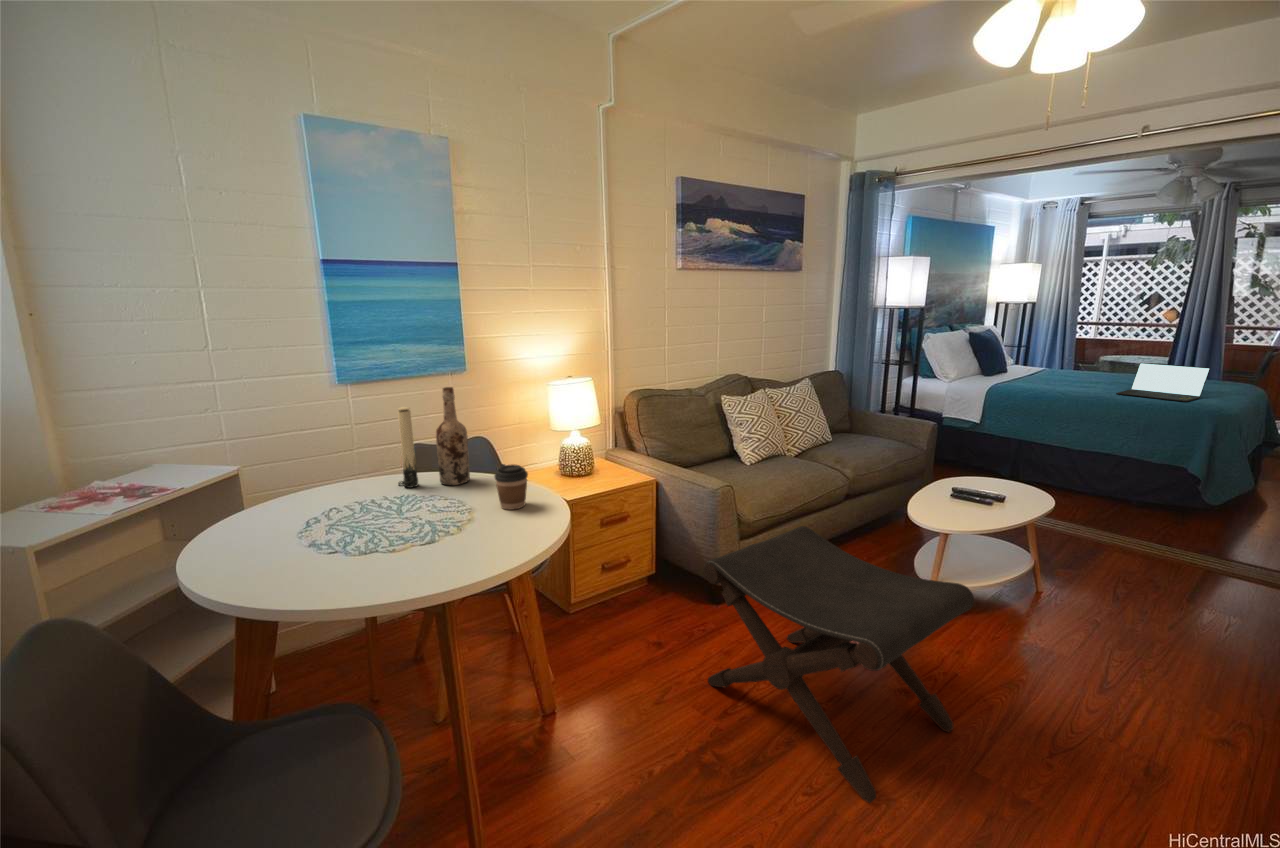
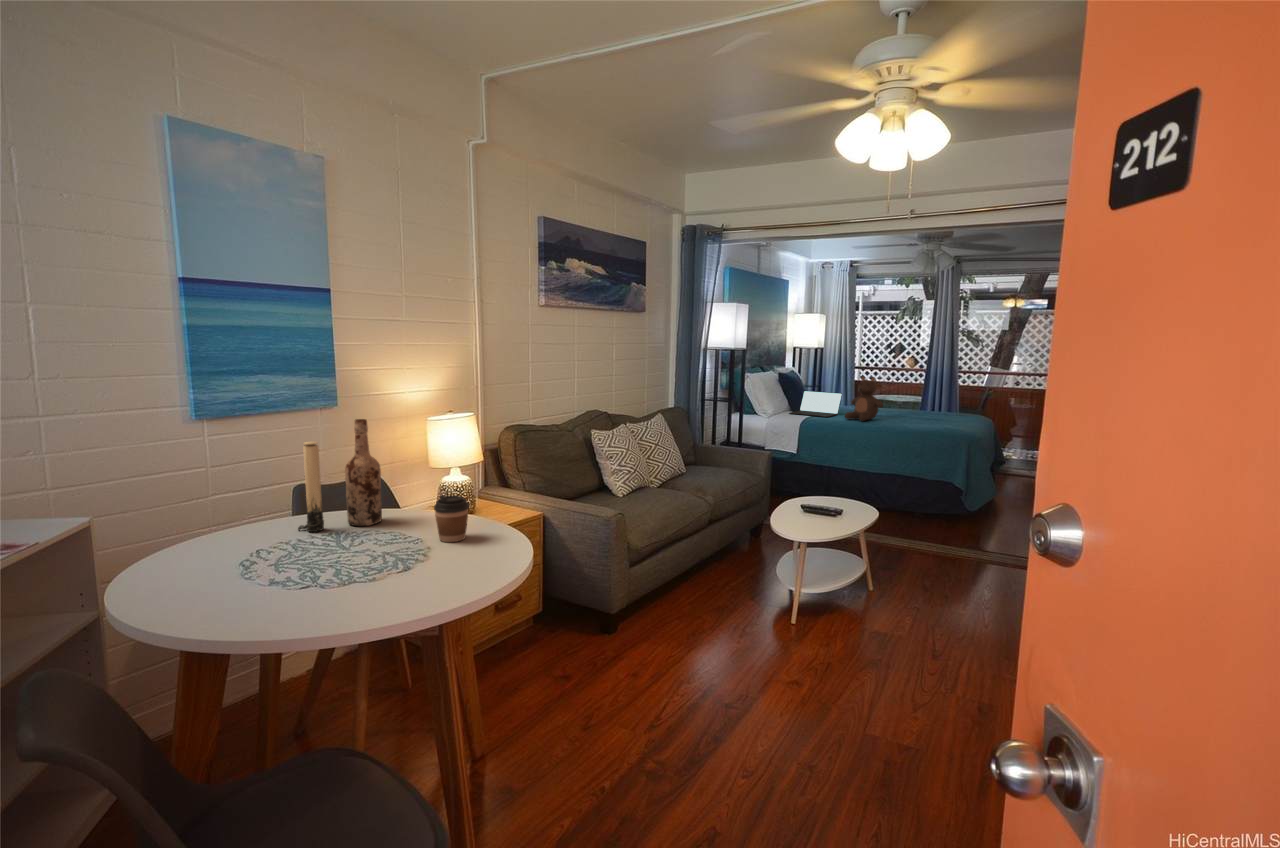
teddy bear: none [1046,337,1101,391] -> present [845,376,883,421]
laptop: present [1116,363,1210,402] -> present [790,391,842,417]
footstool: present [704,526,974,803] -> none [624,544,852,776]

